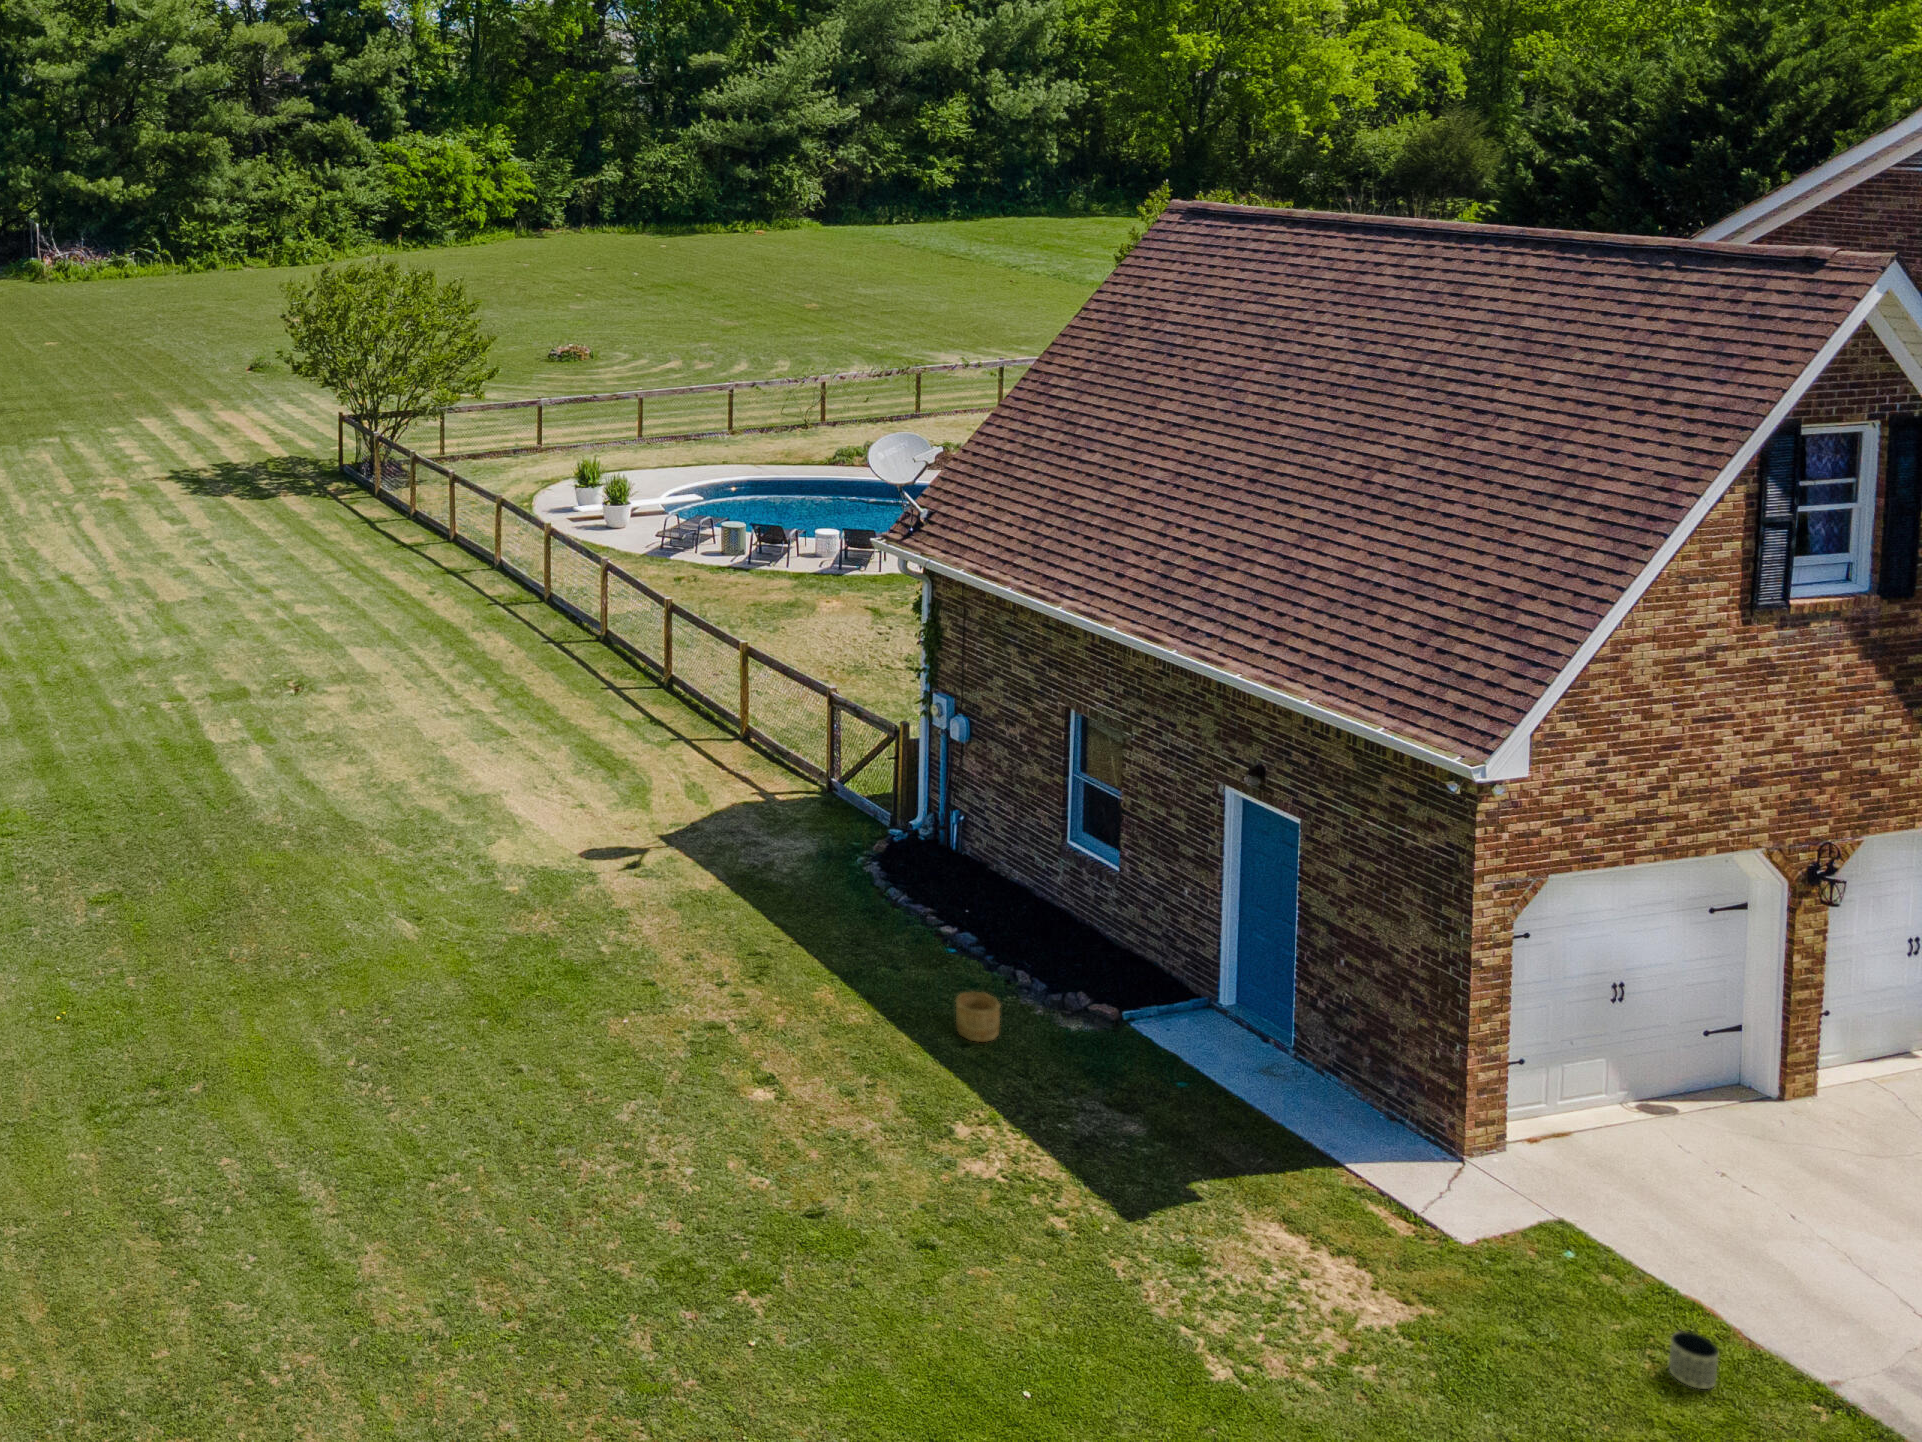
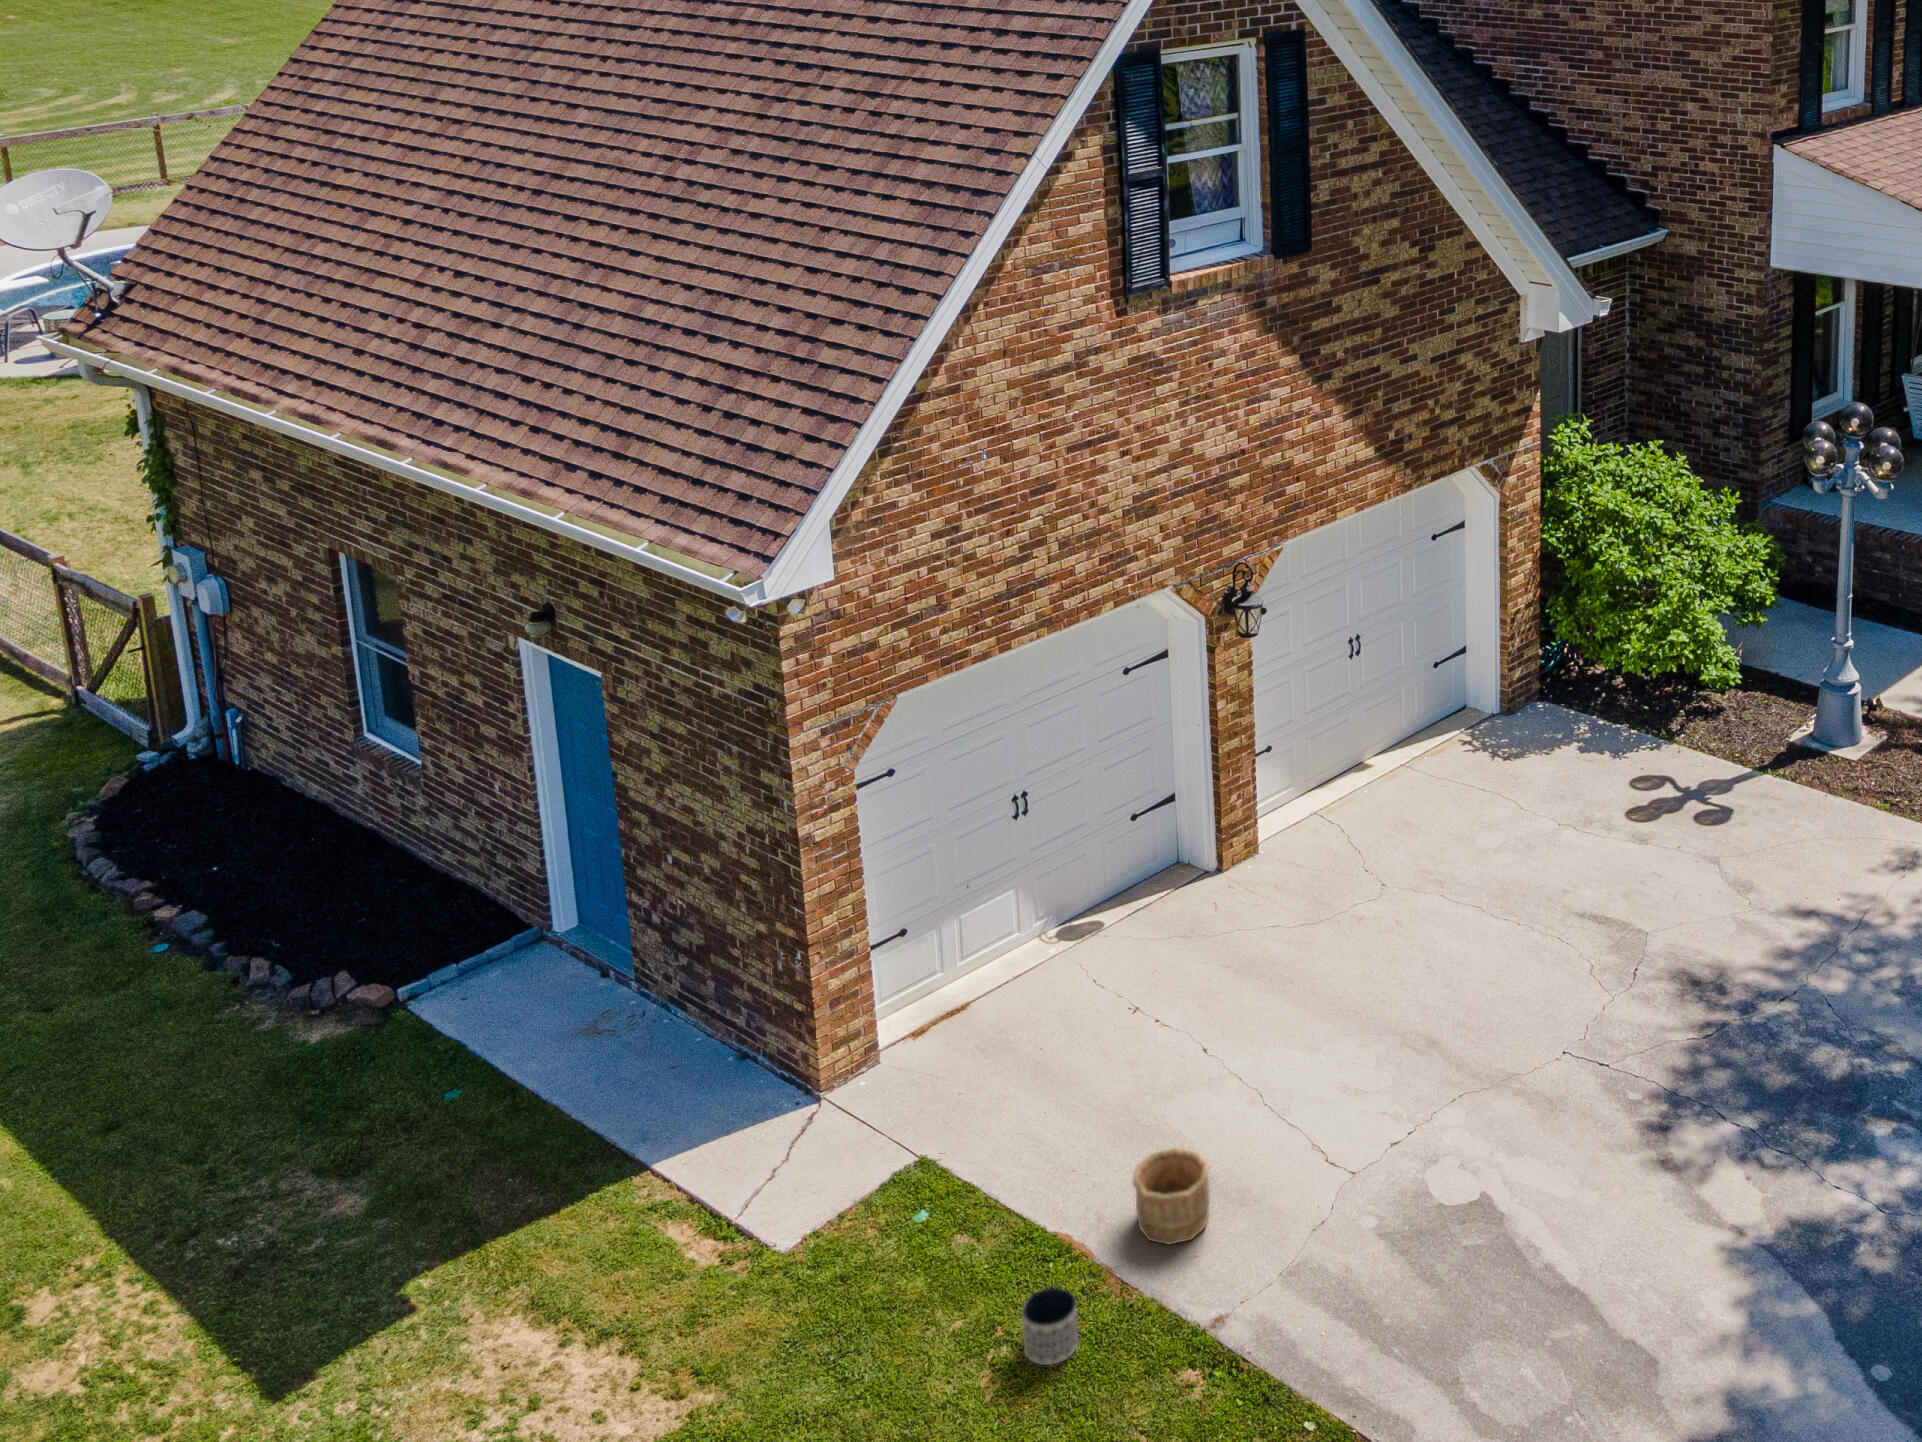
wooden bucket: present [955,992,1000,1042] -> present [1133,1148,1209,1244]

